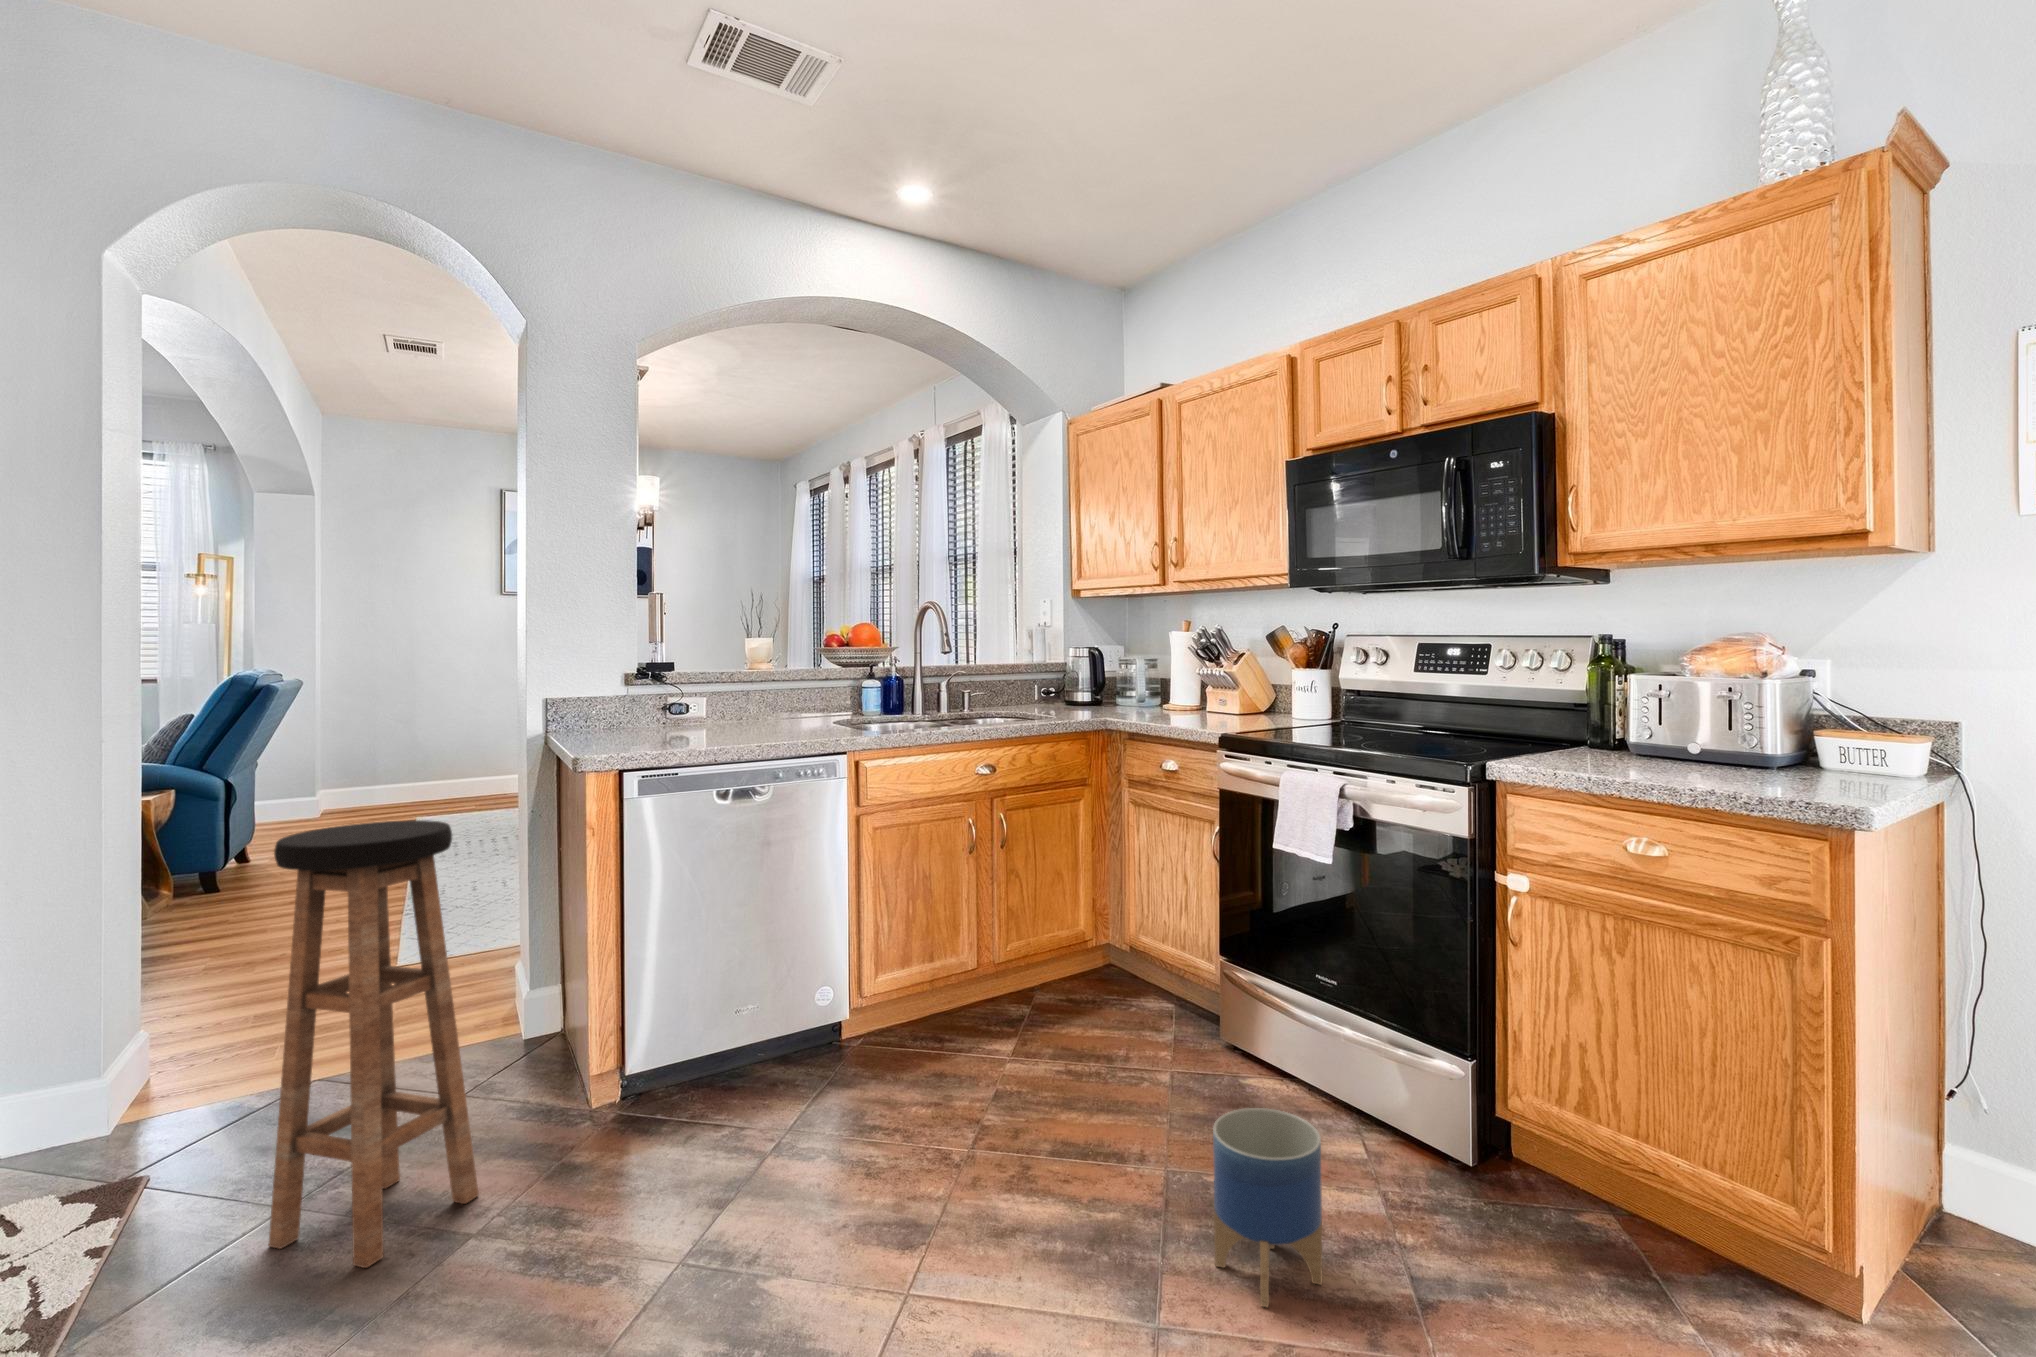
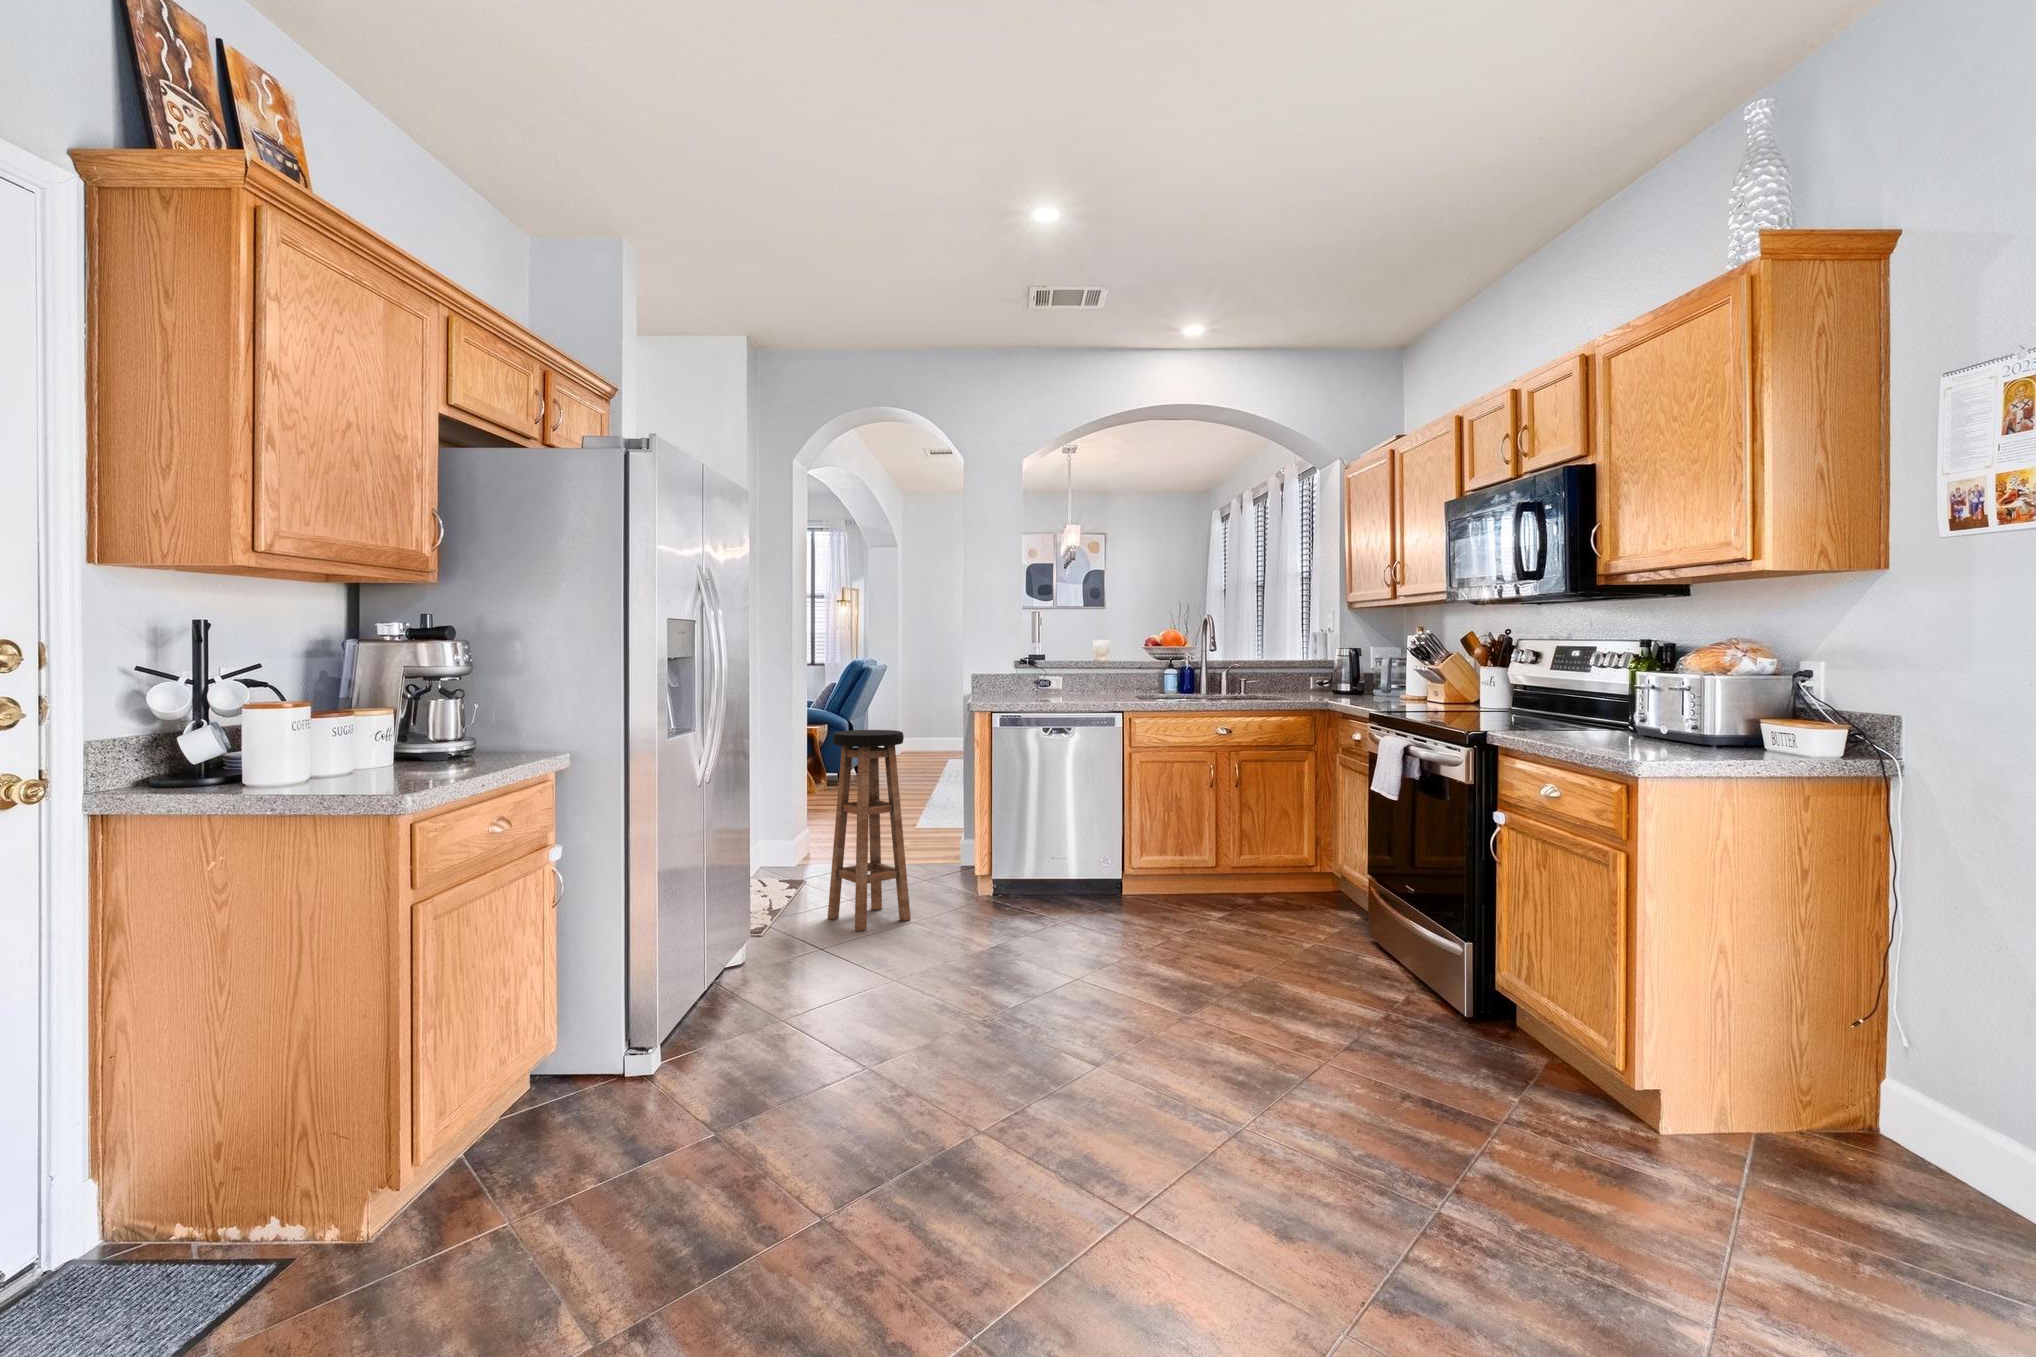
planter: present [1213,1108,1323,1307] -> none [1236,929,1300,1032]

